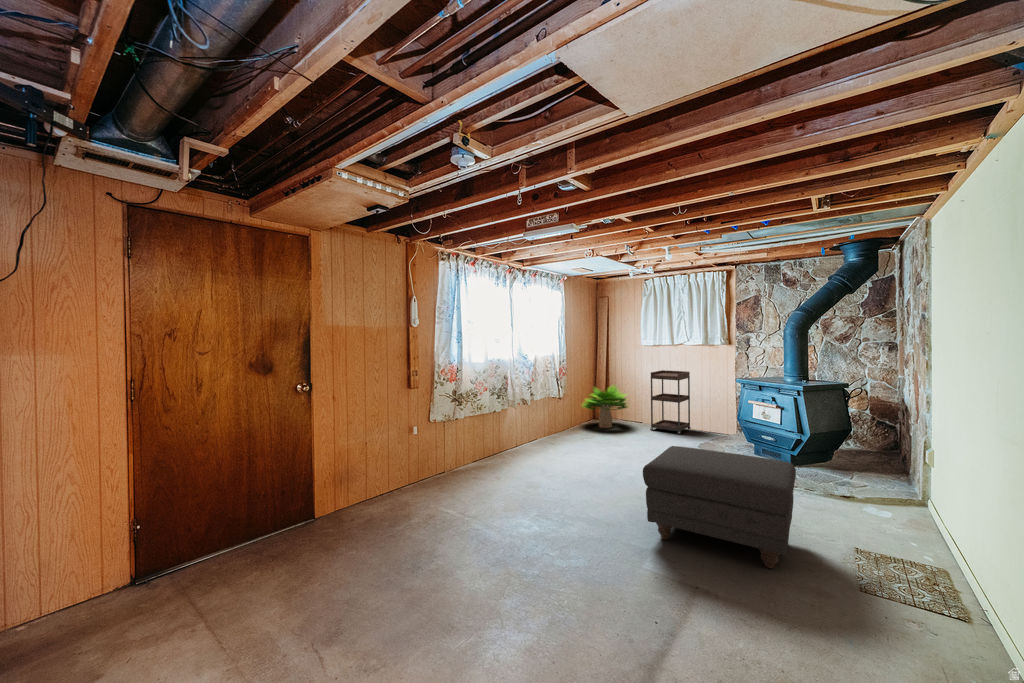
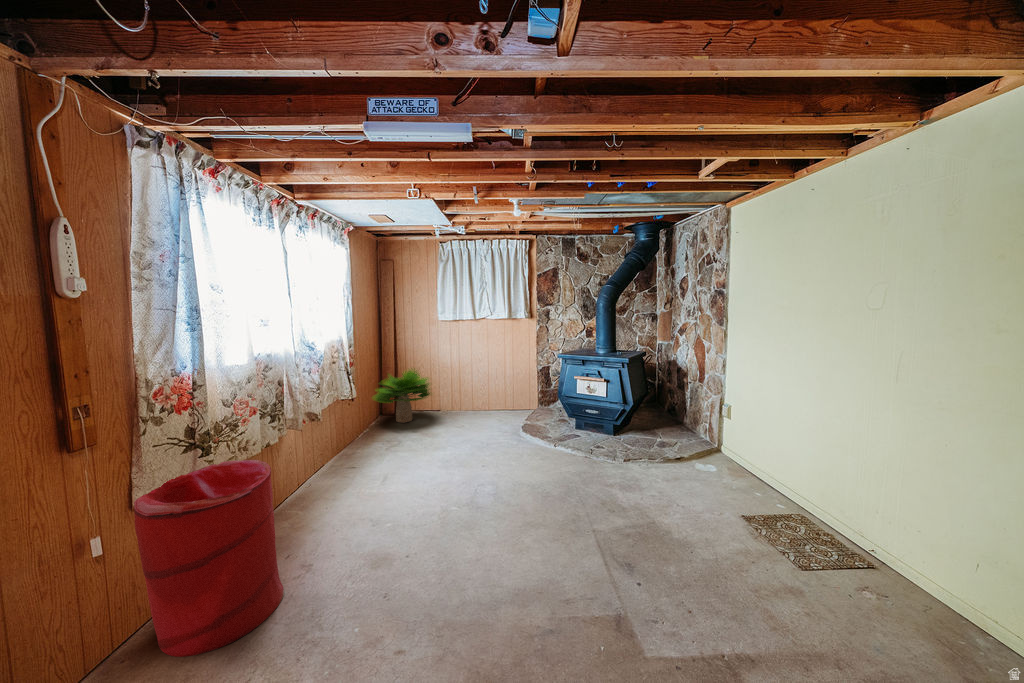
shelving unit: present [650,370,691,434] -> none [456,347,493,416]
laundry hamper: none [429,410,484,492] -> present [134,460,284,657]
ottoman: present [643,446,796,568] -> none [578,452,776,593]

